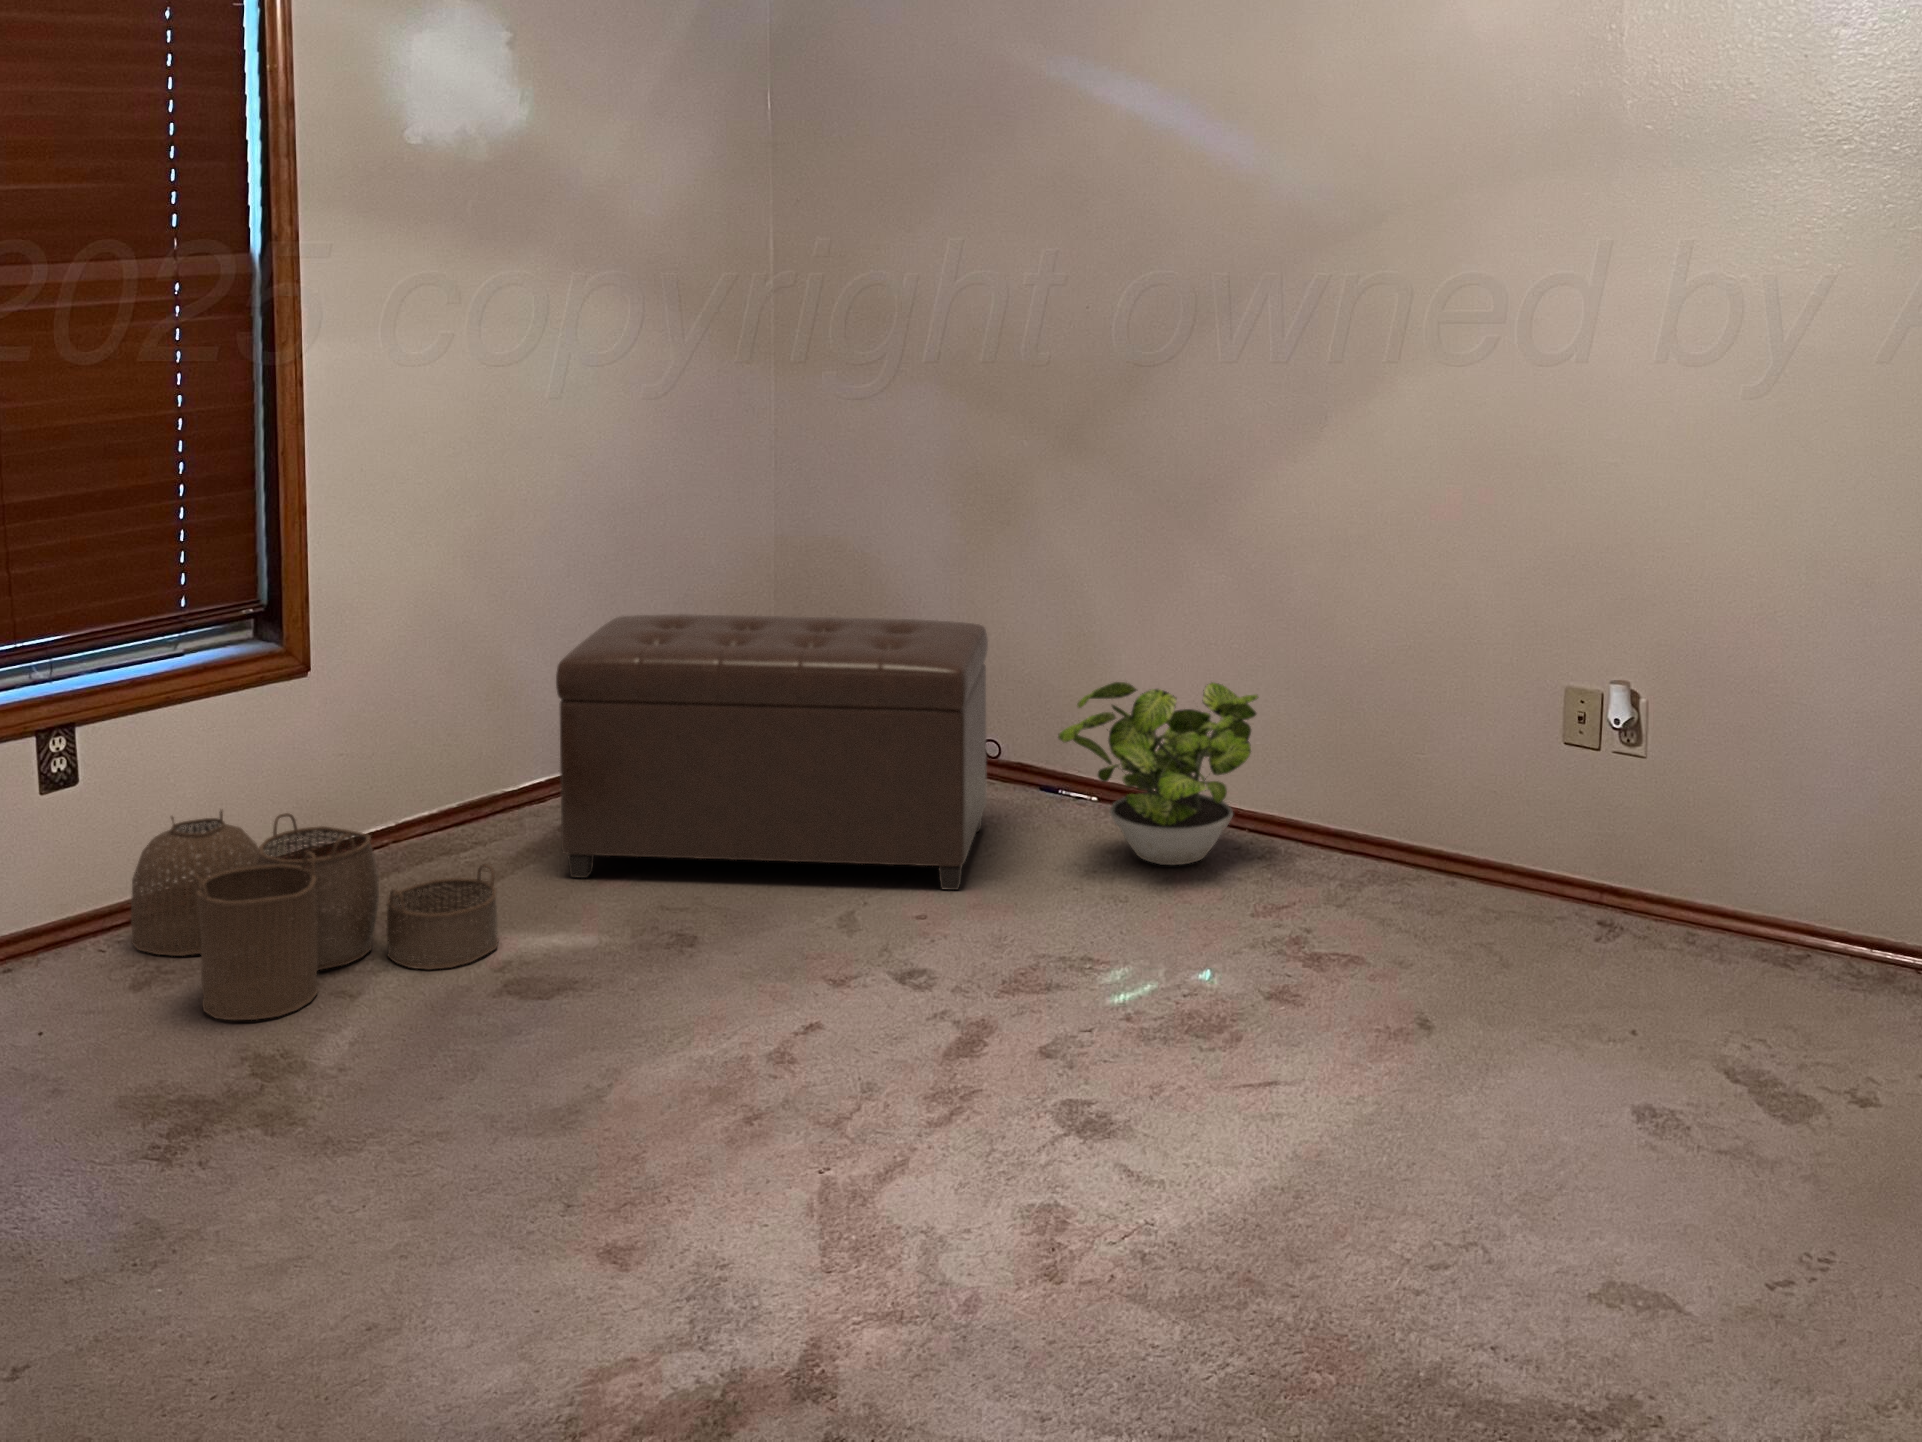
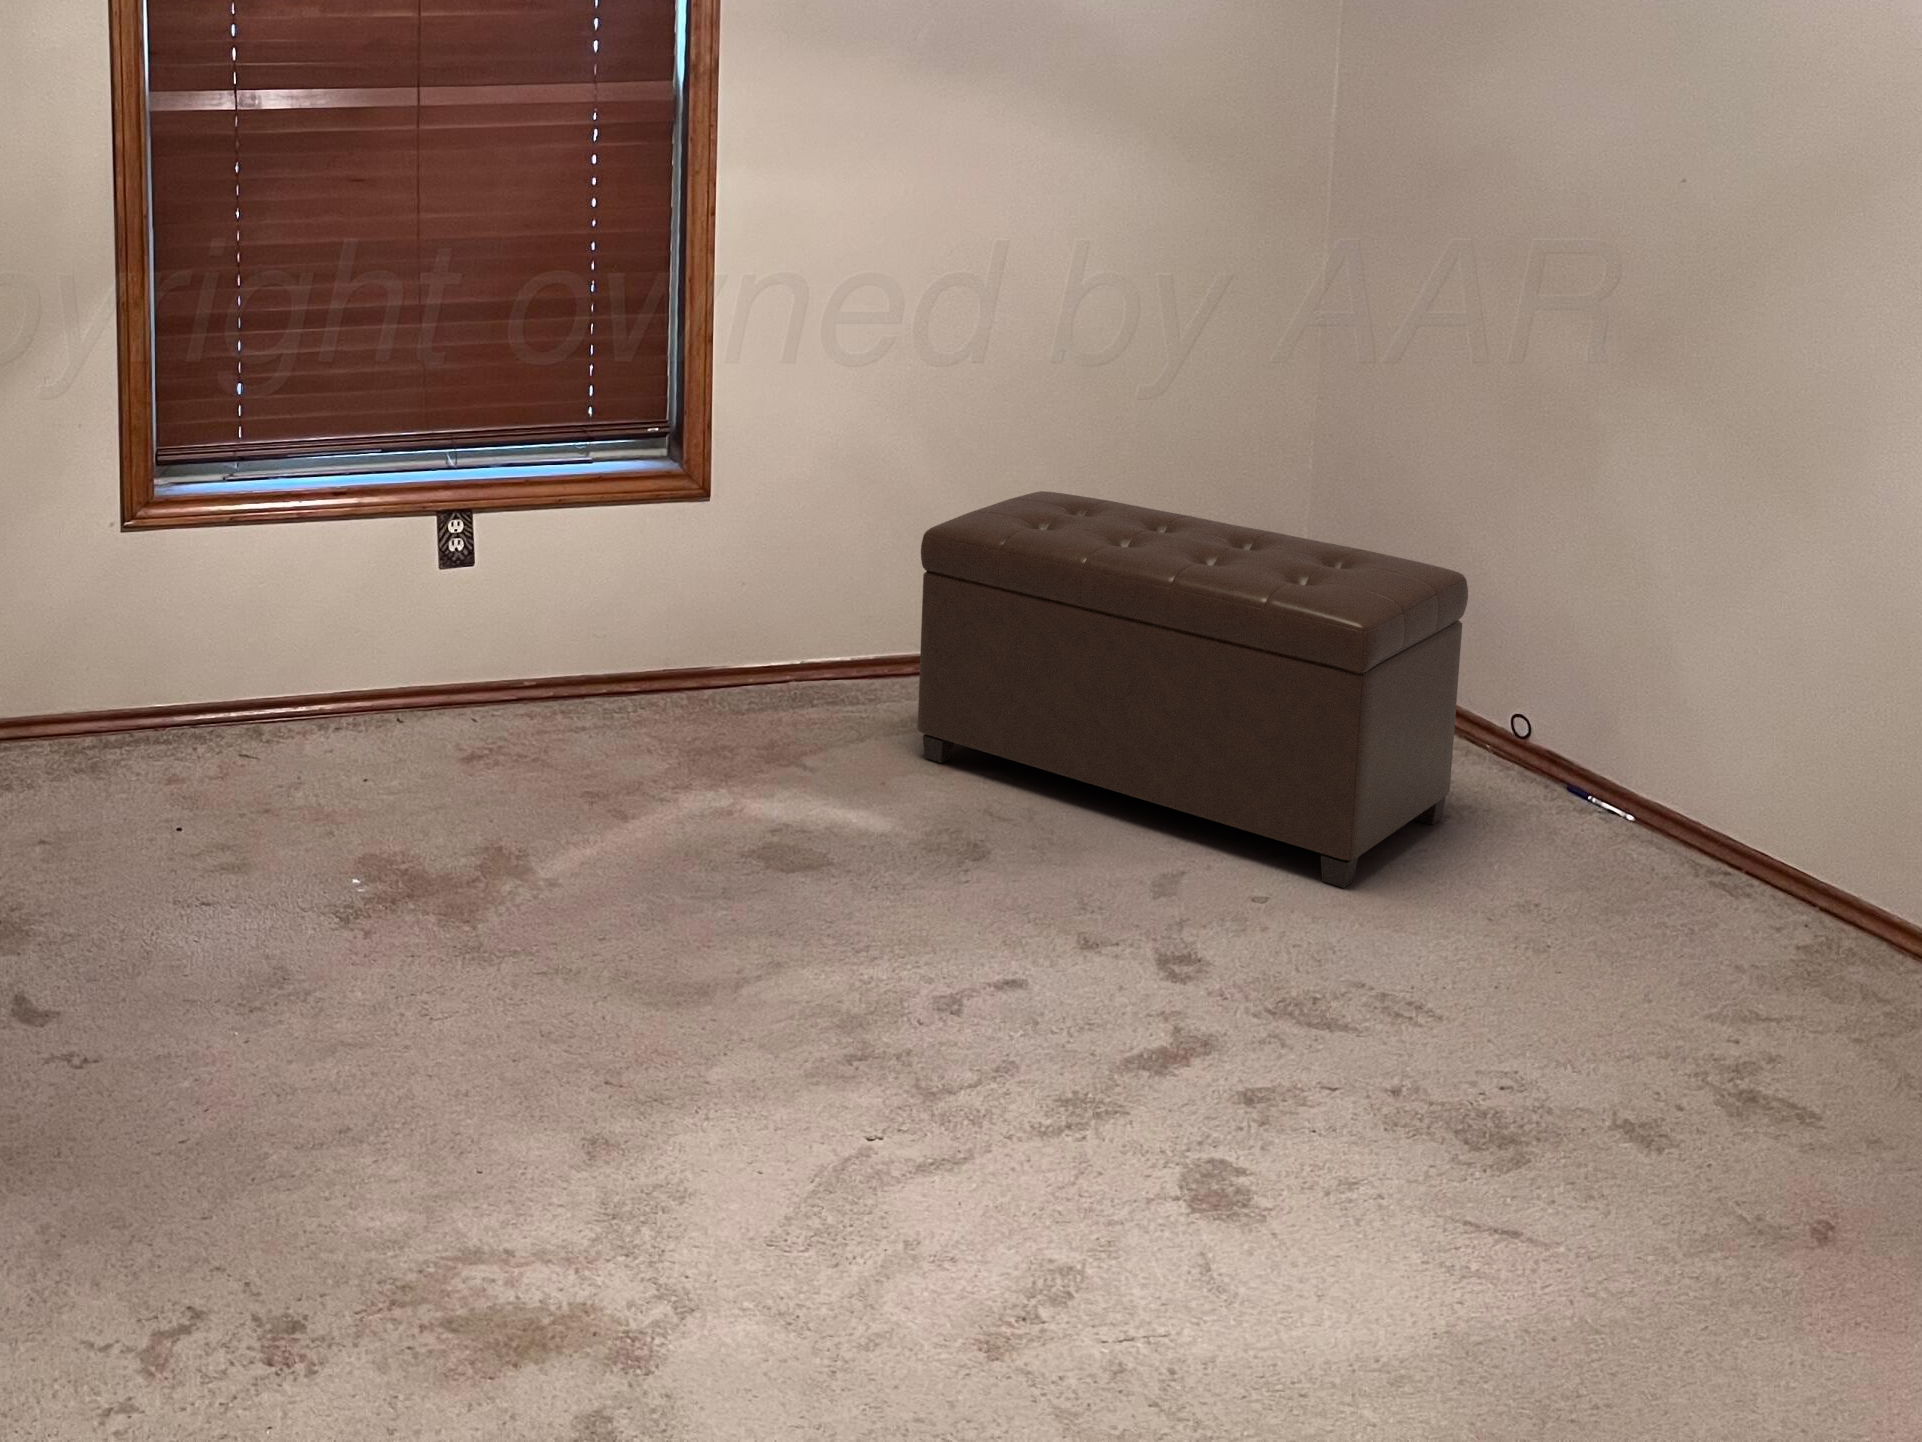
potted plant: present [1058,682,1258,865] -> none [1506,681,1849,941]
woven basket: present [131,810,499,1020] -> none [496,611,804,823]

